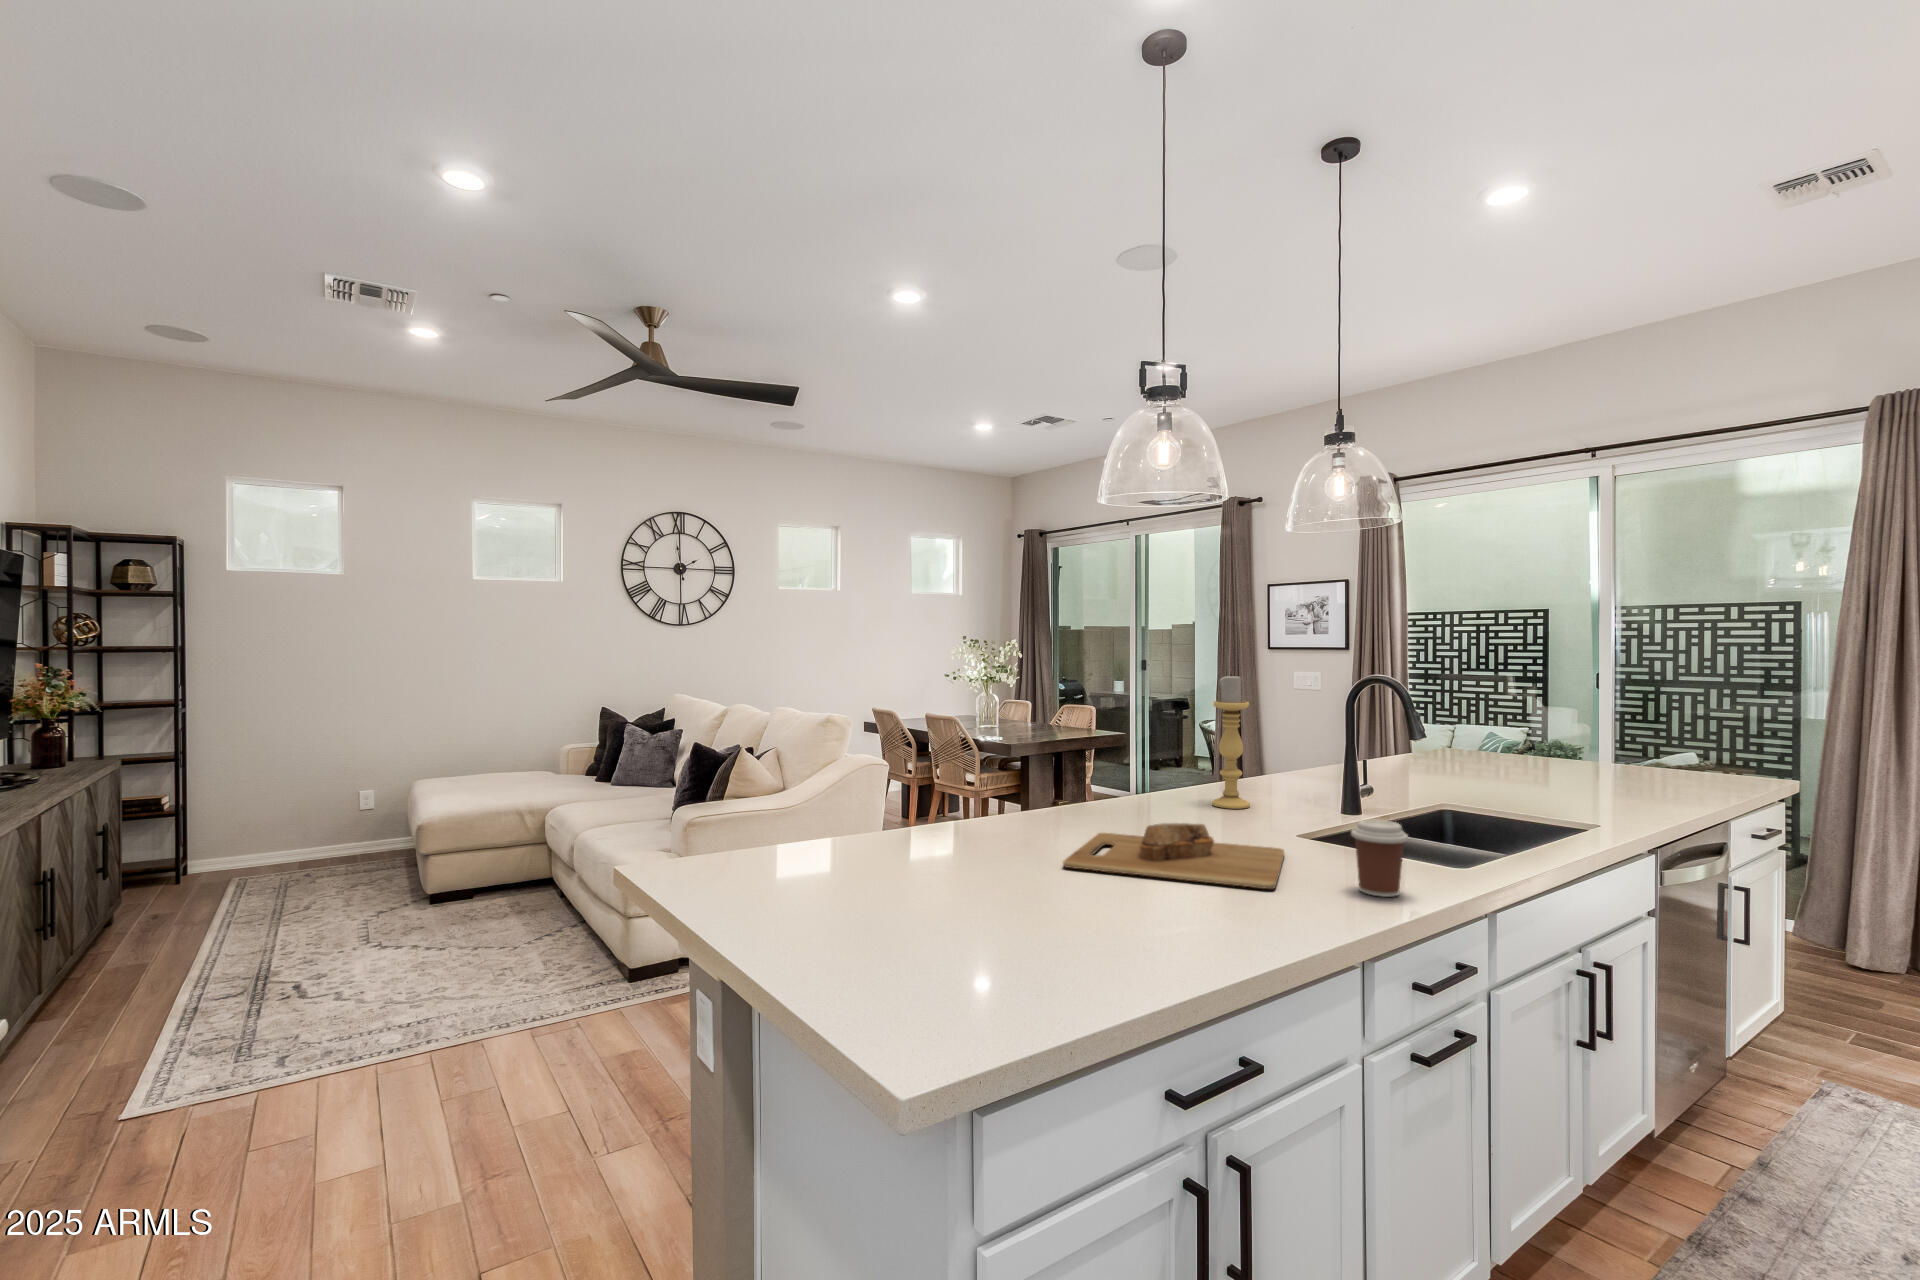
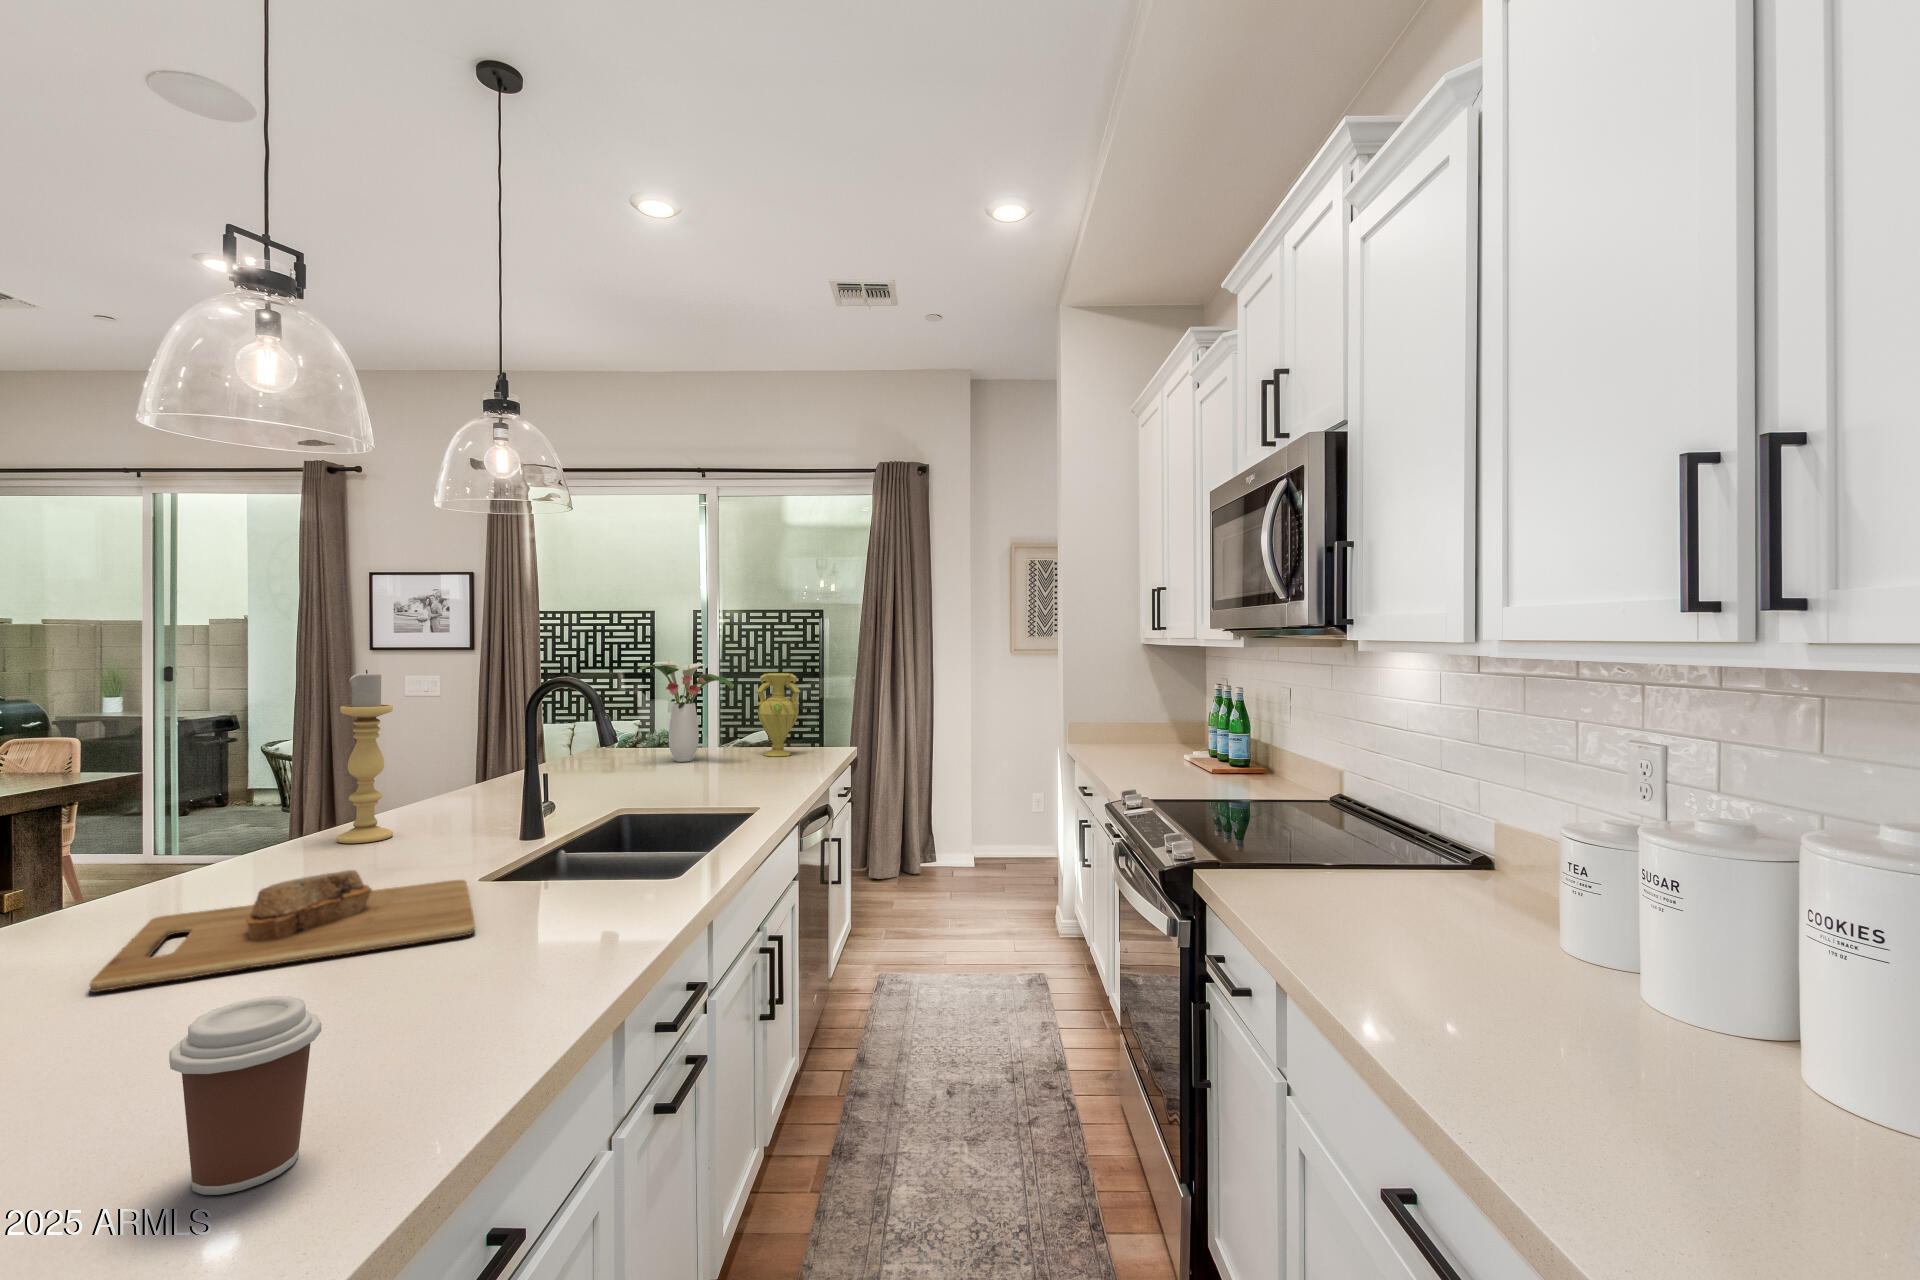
flower arrangement: none [1492,667,1609,779] -> present [640,661,733,762]
vase: none [1649,685,1719,788] -> present [756,673,801,756]
coffee cup: present [1351,819,1408,897] -> present [169,996,322,1195]

